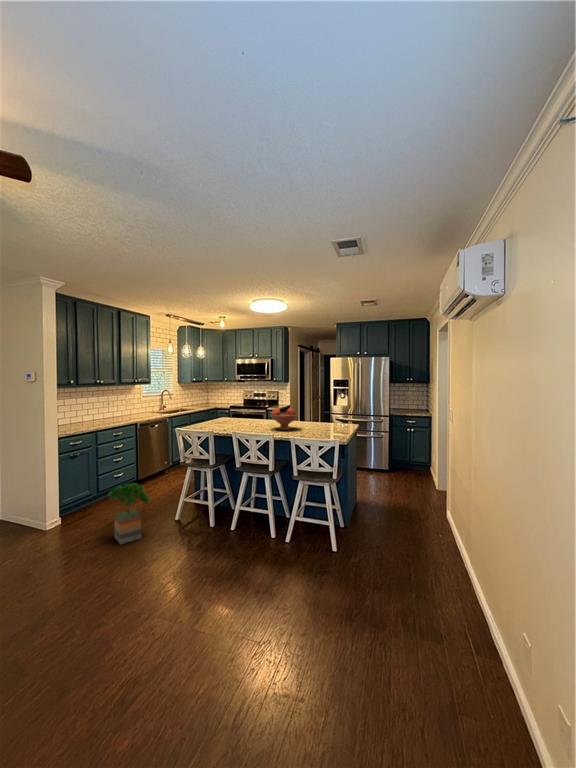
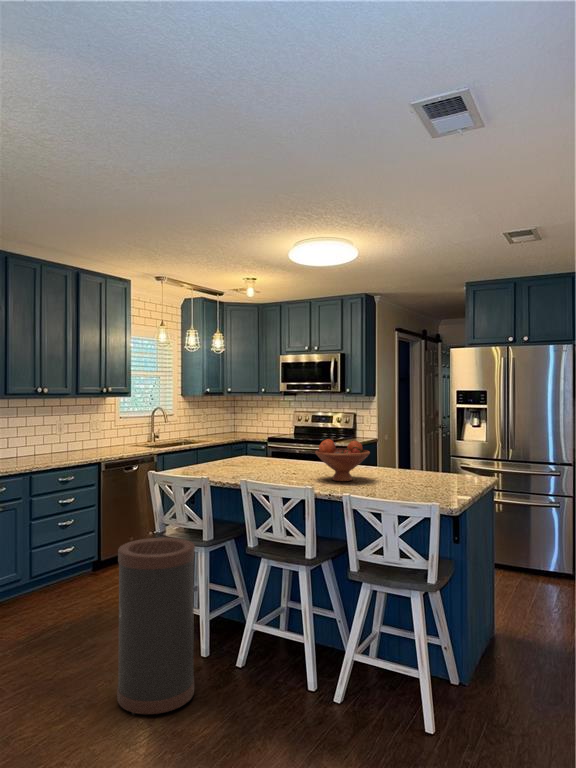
trash can: none [169,464,212,559] -> present [117,538,195,714]
potted tree: present [108,483,150,544] -> none [22,565,94,676]

